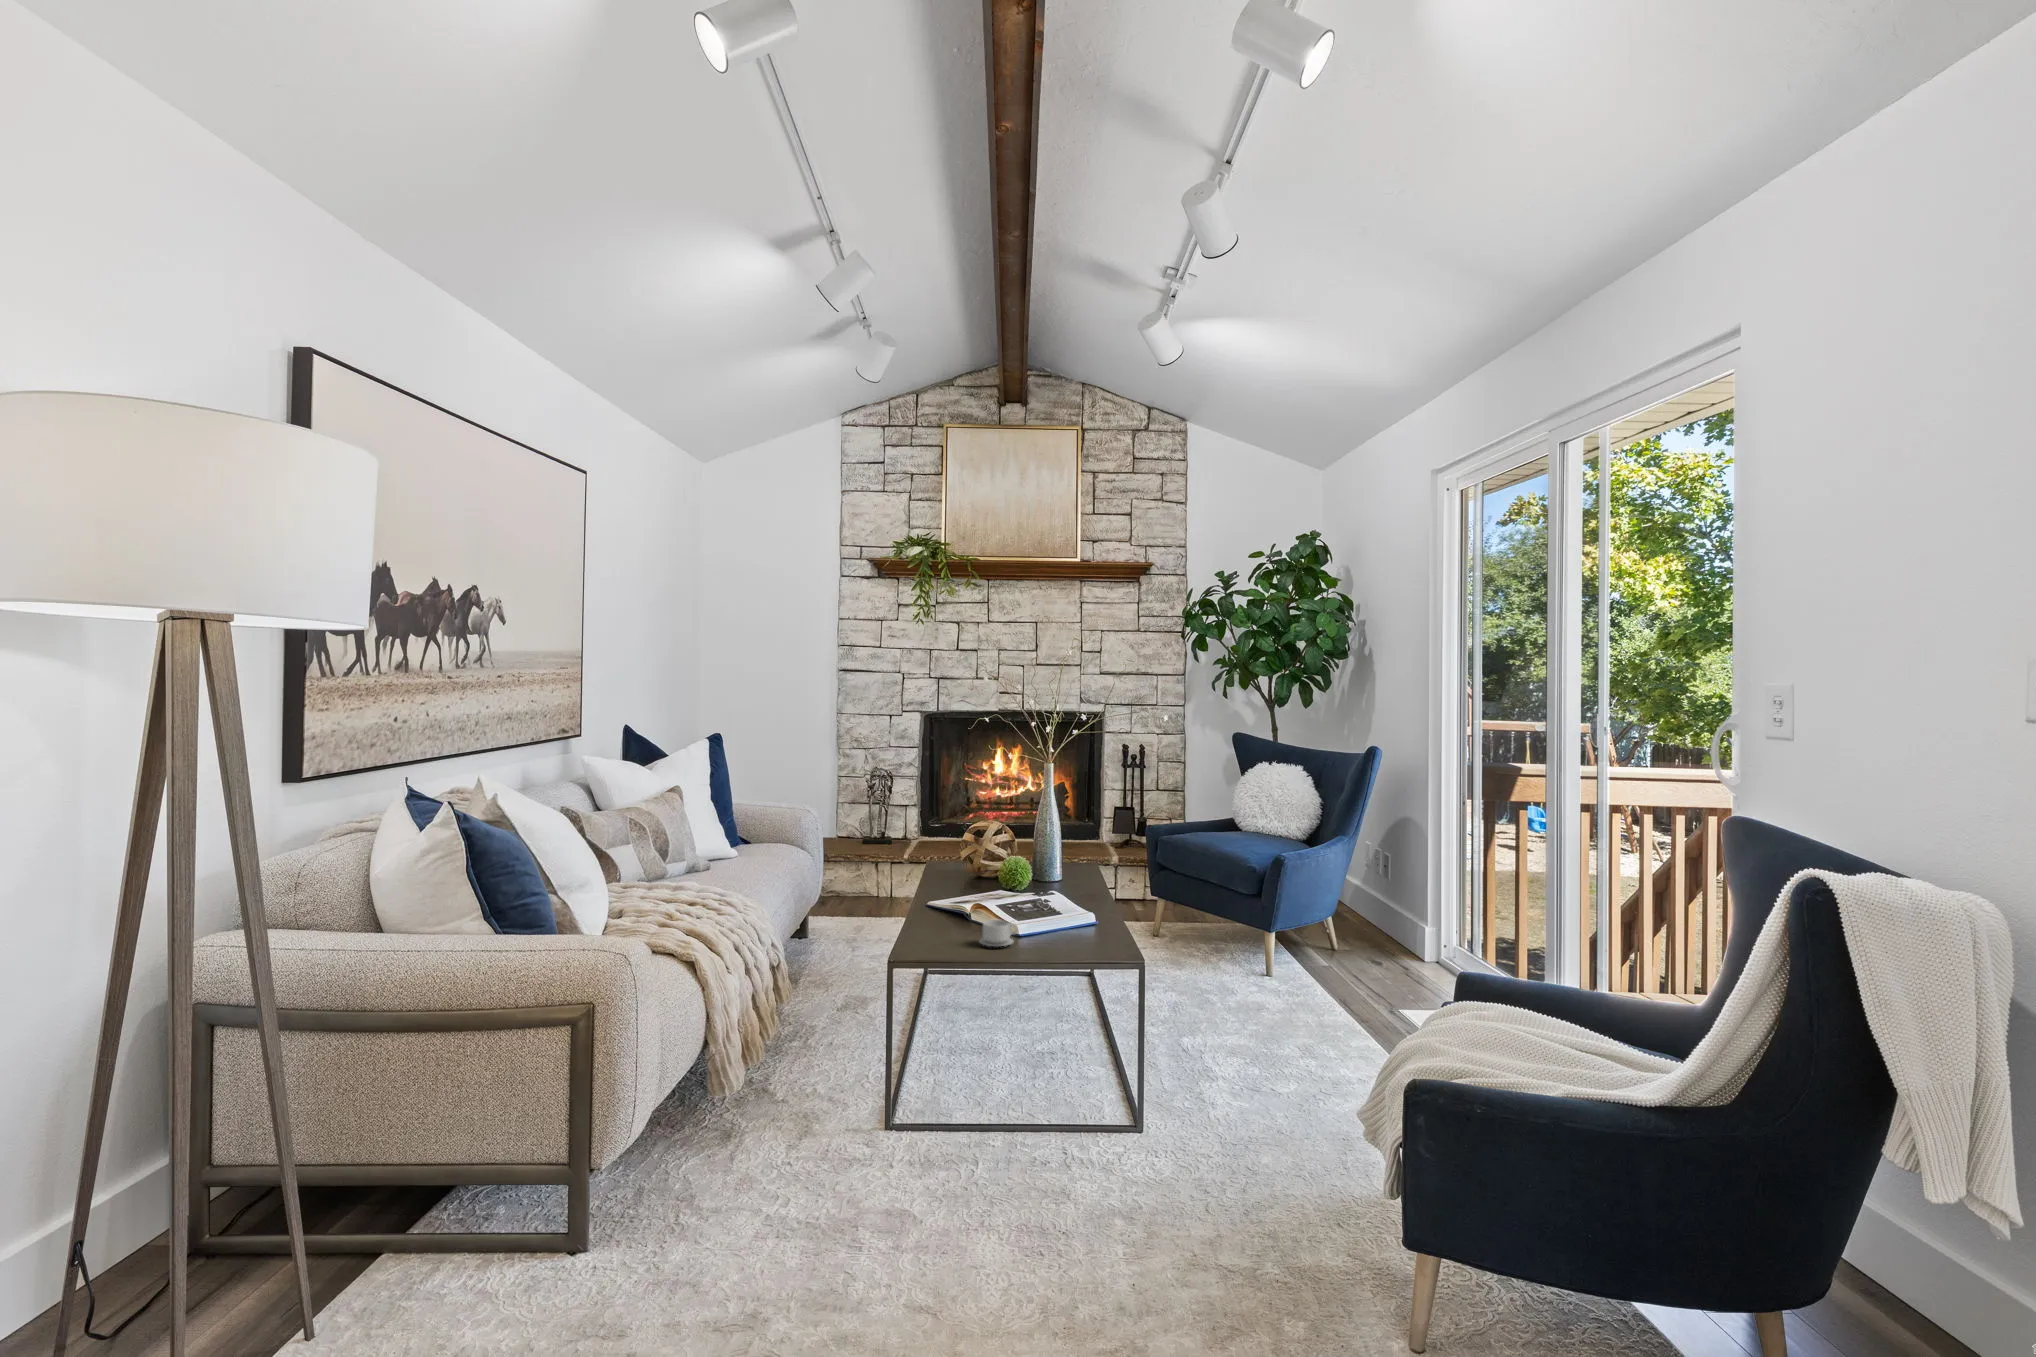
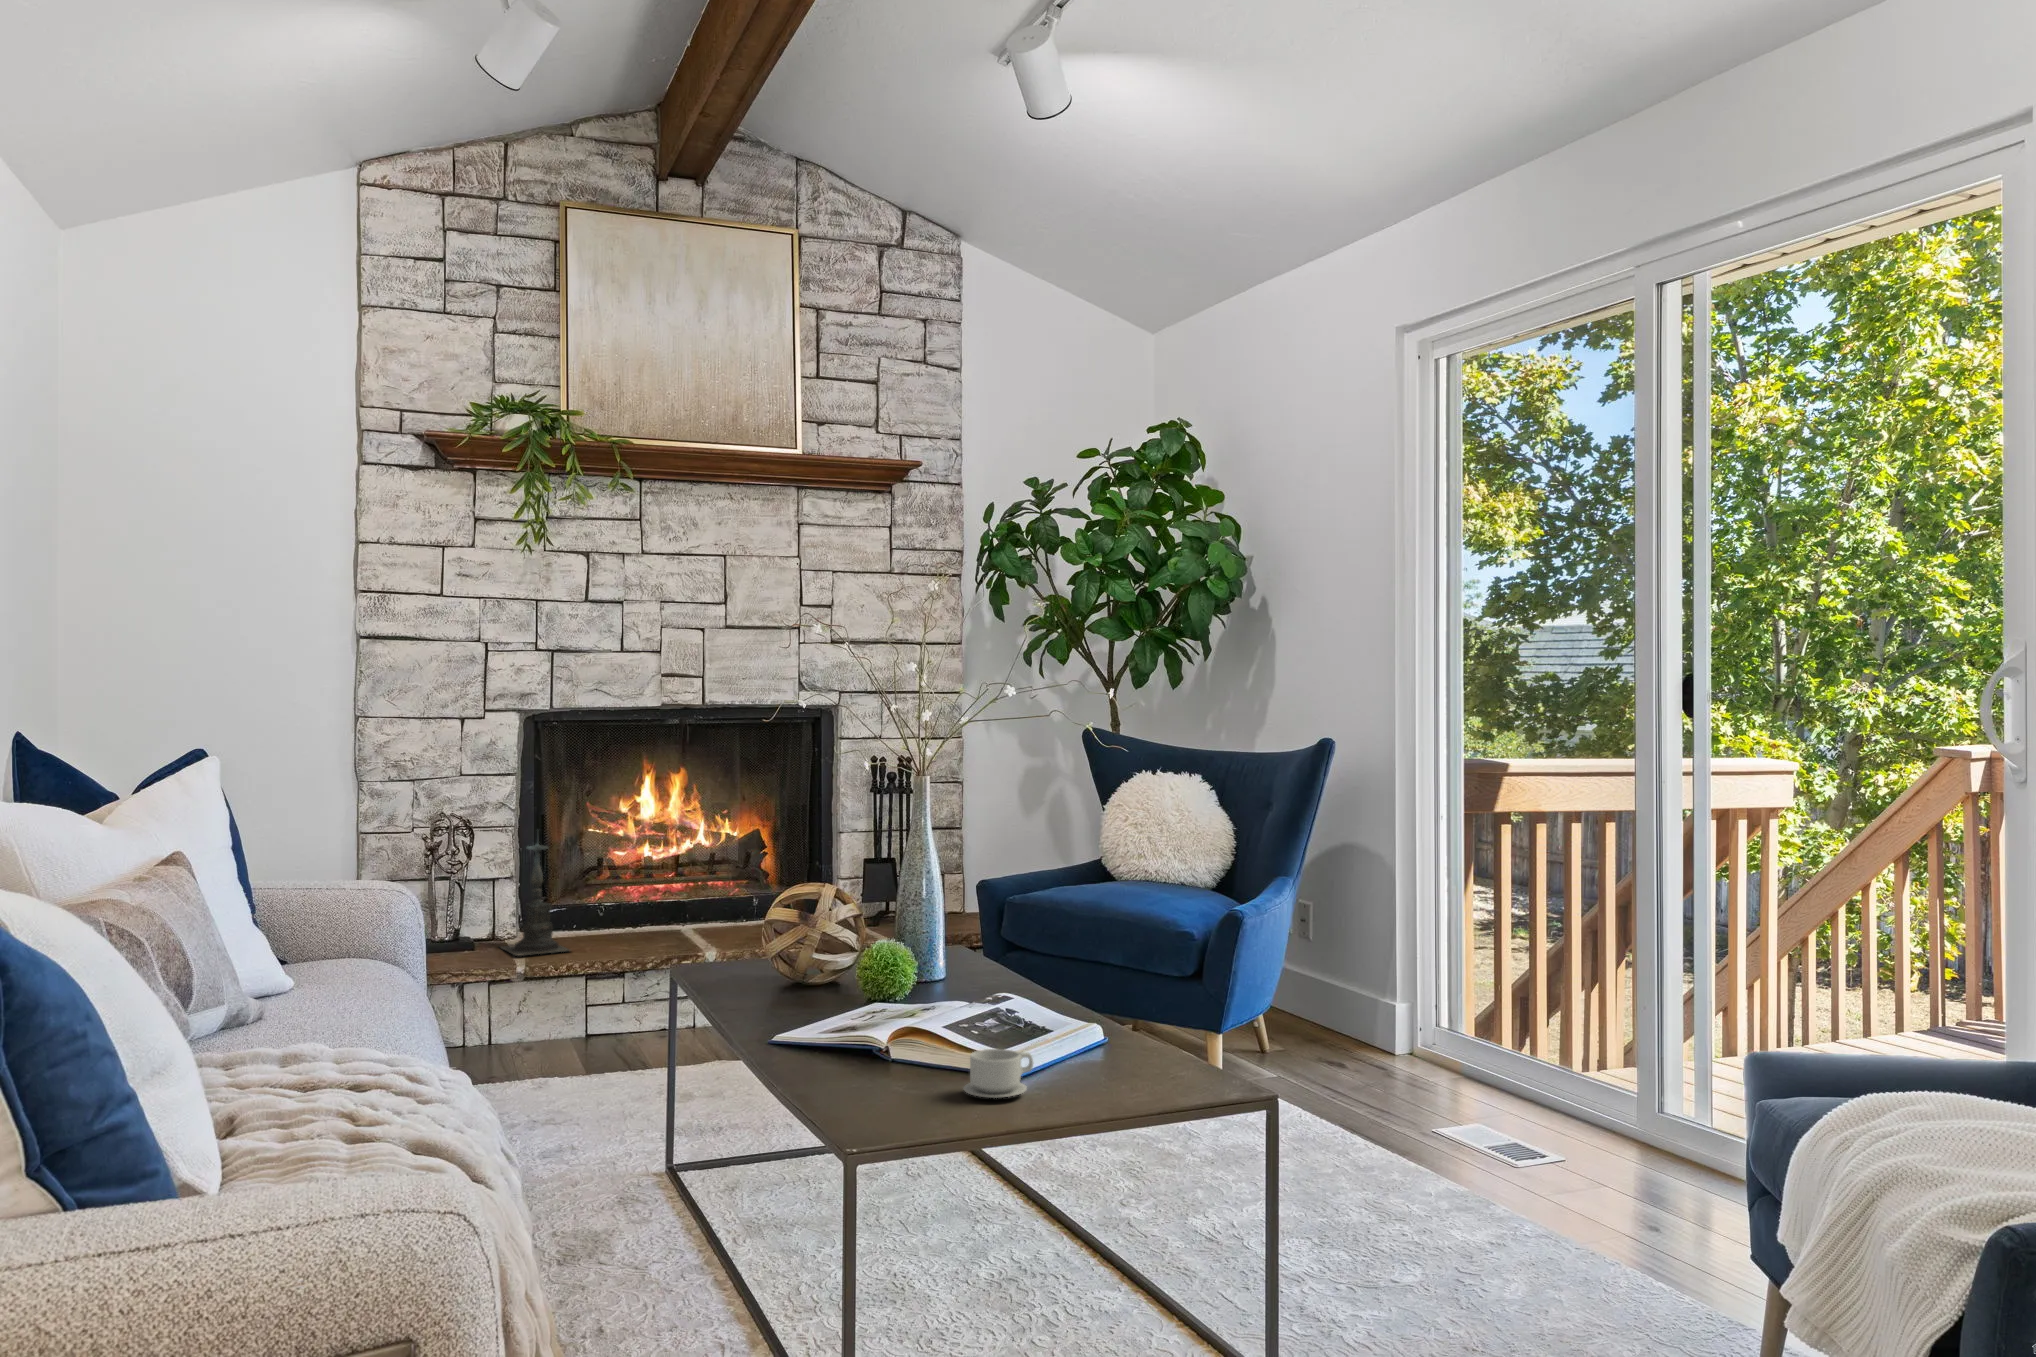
candle holder: none [905,779,941,849] -> present [501,842,569,956]

